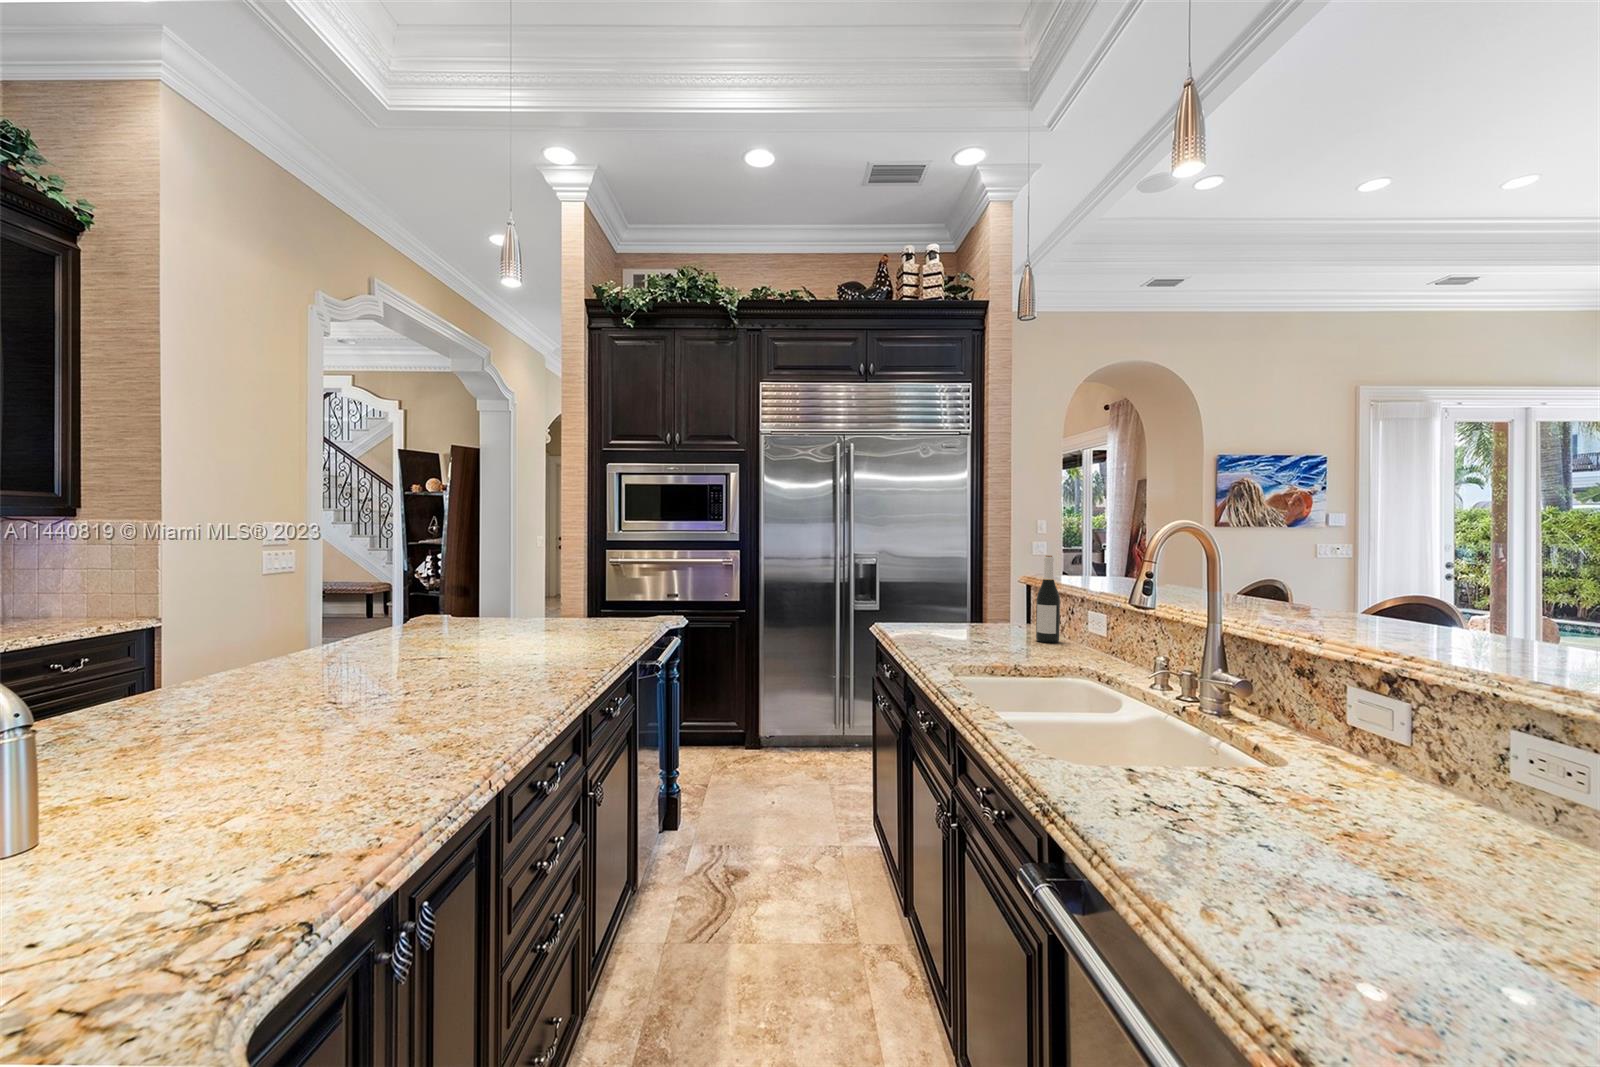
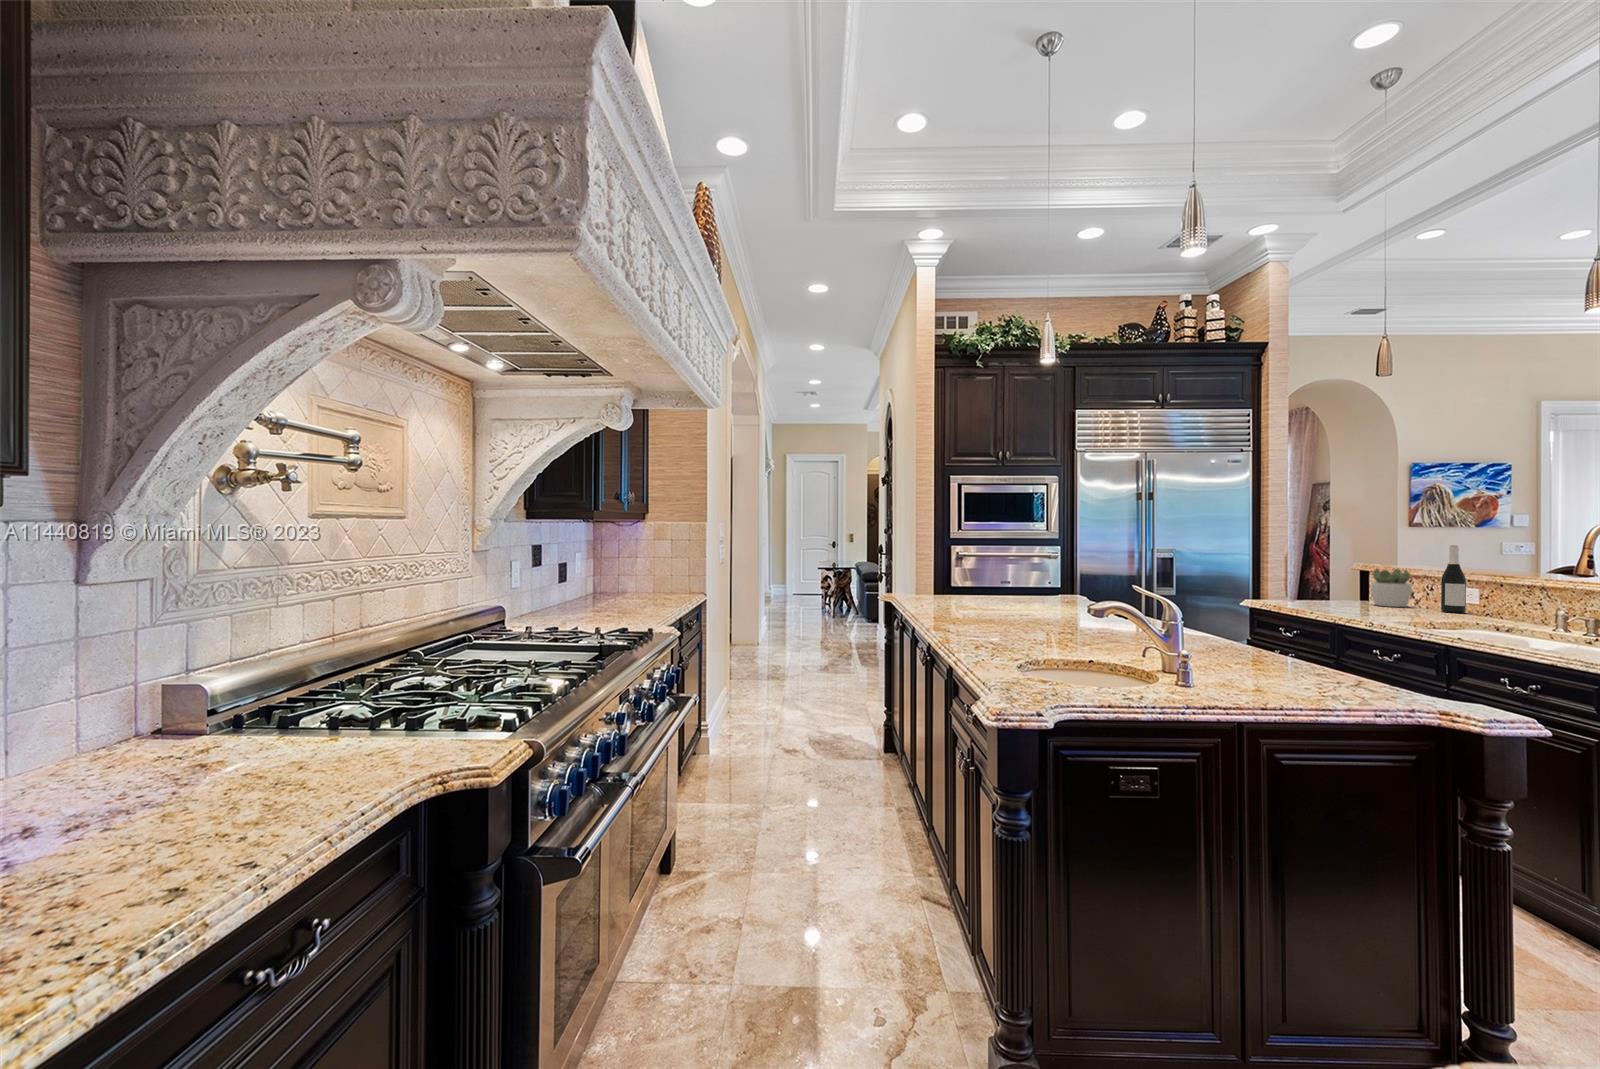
succulent plant: none [987,582,1031,632] -> present [1371,569,1412,607]

